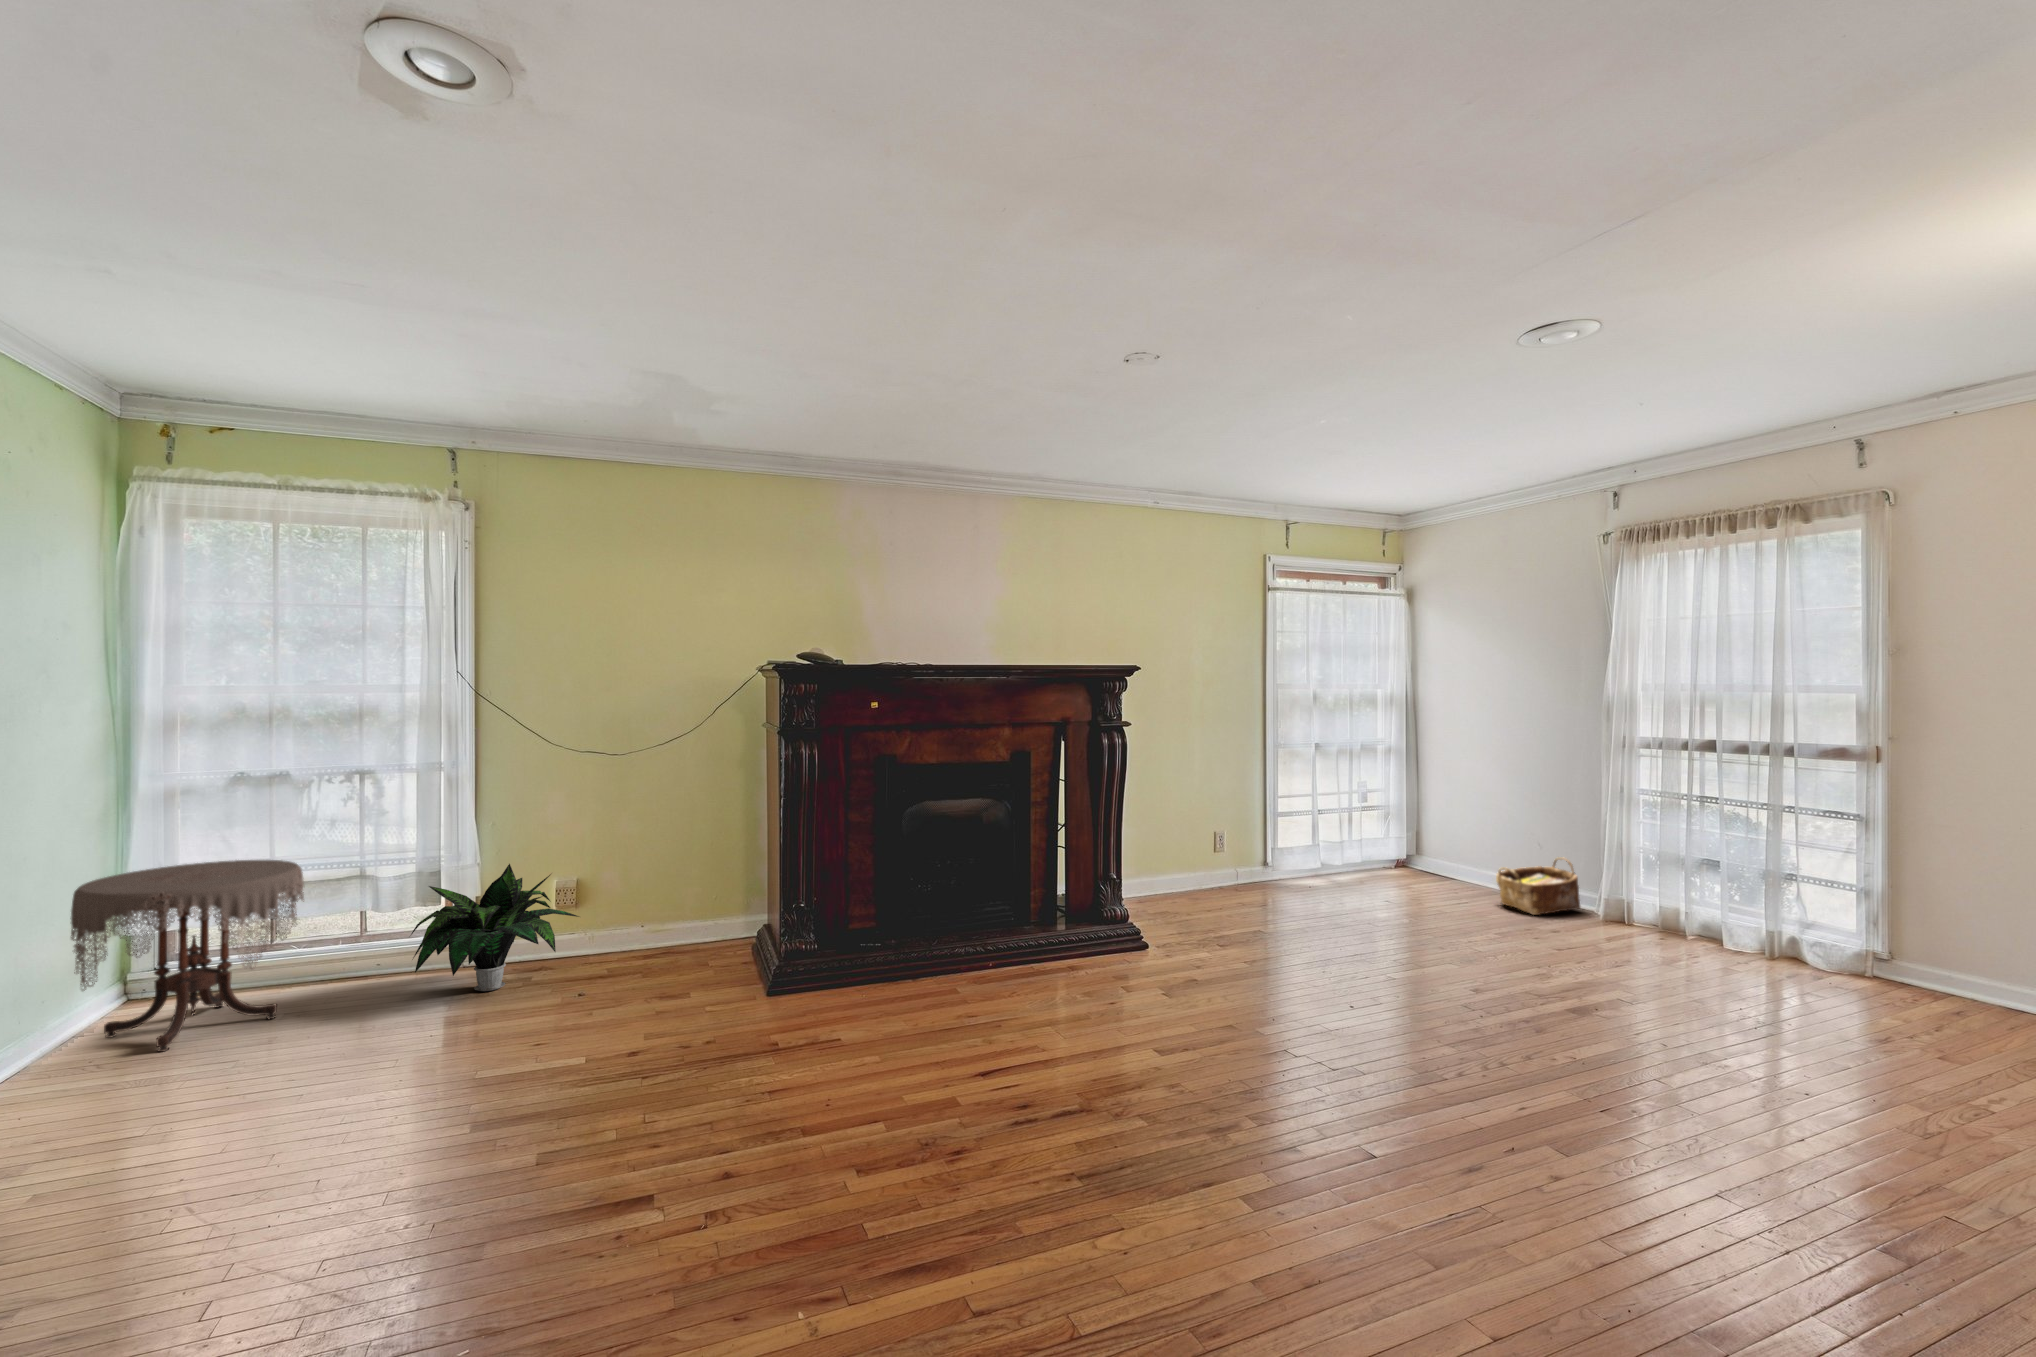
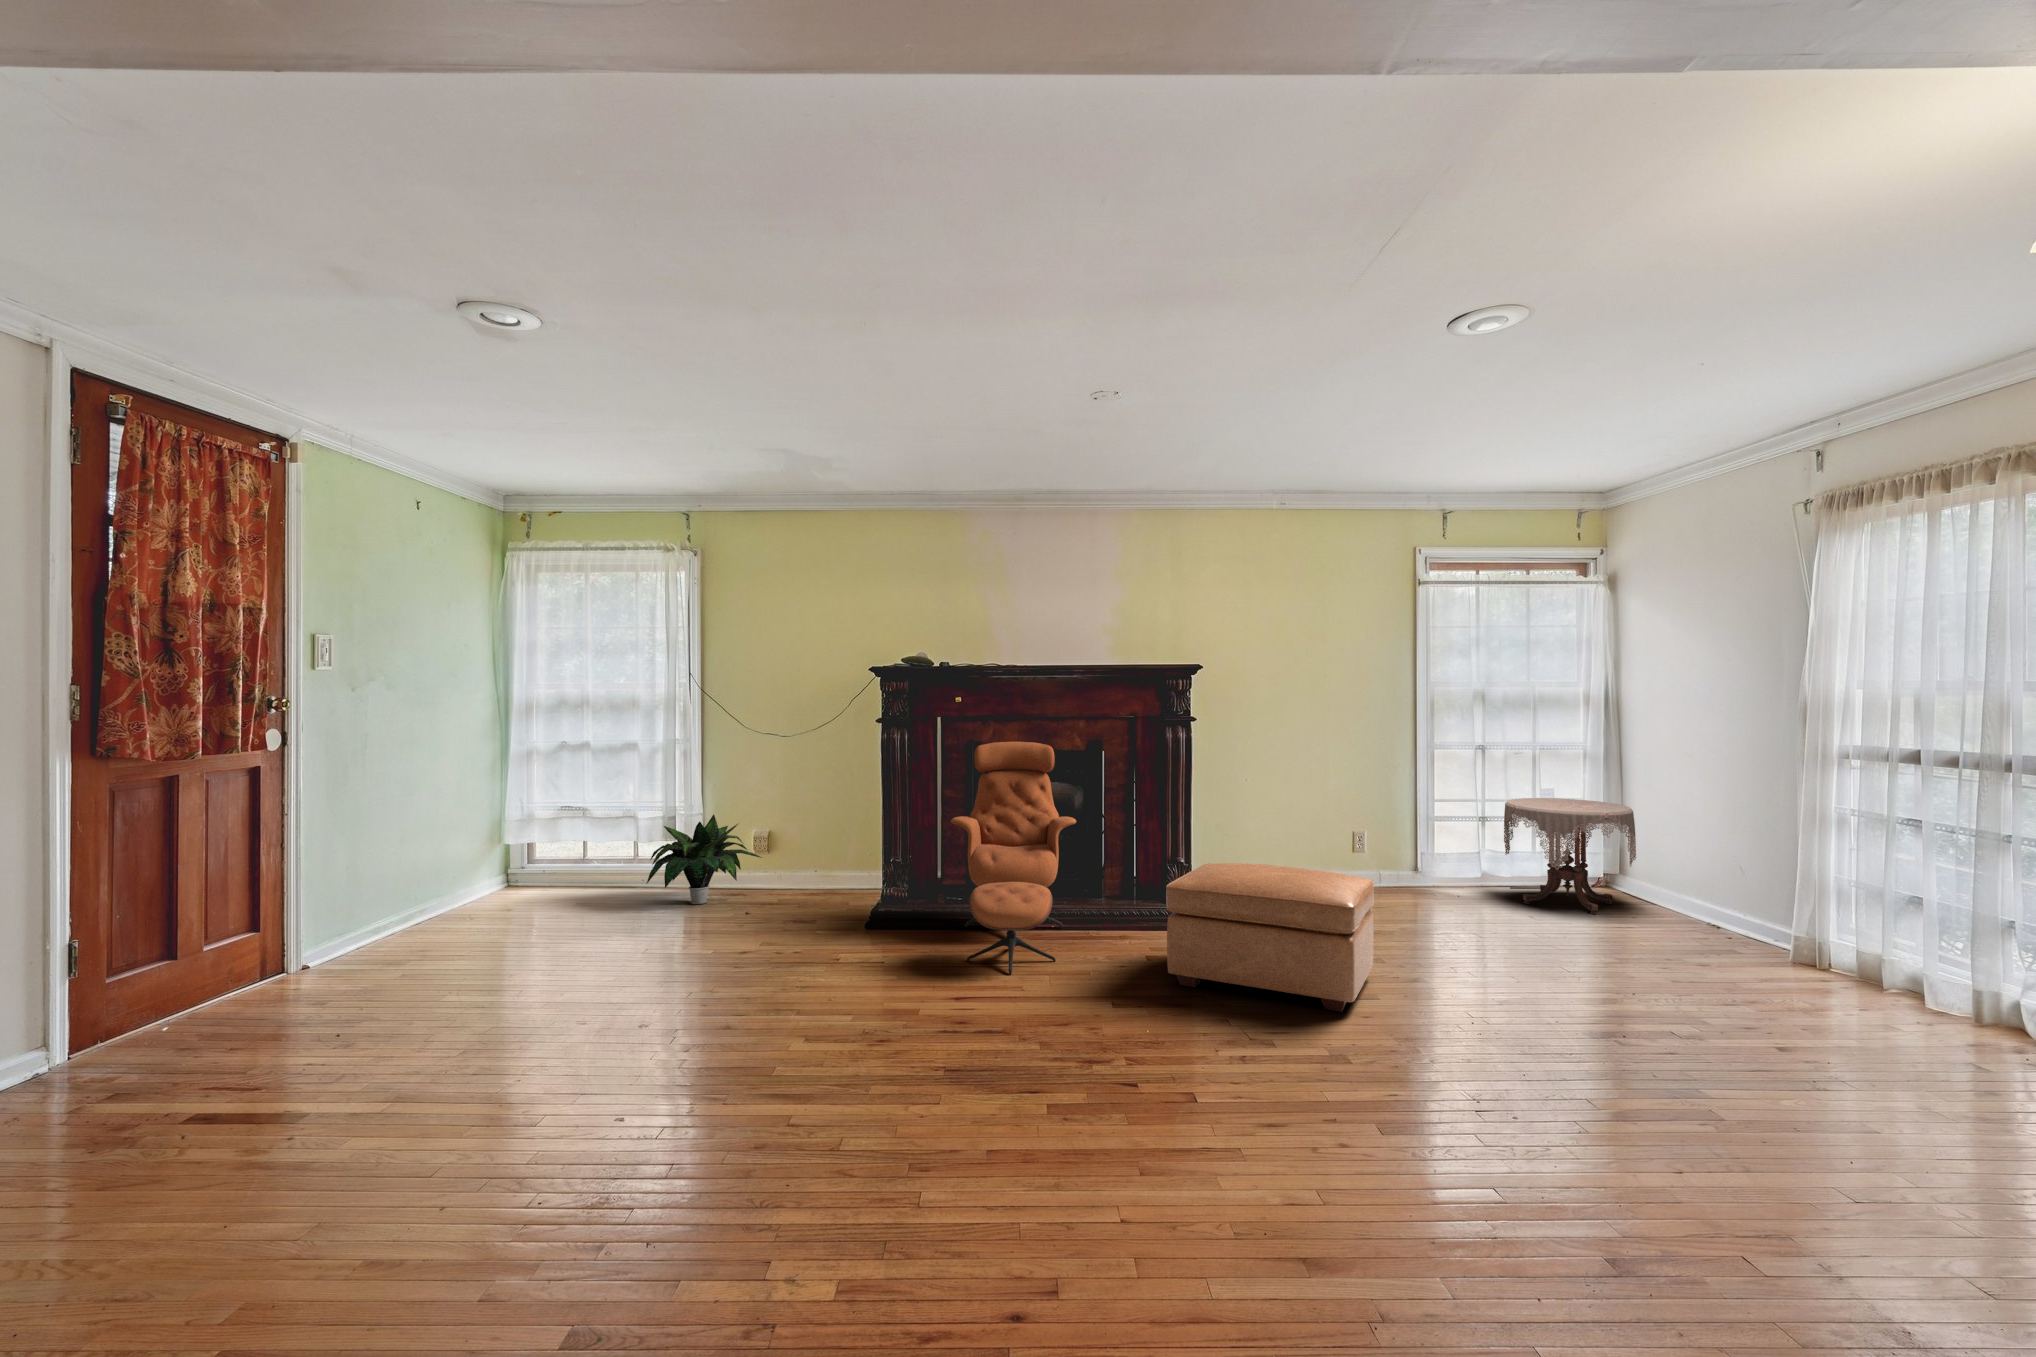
lounge chair: none [876,753,1046,1032] -> present [951,742,1076,975]
woven basket: present [1496,857,1580,915] -> none [1665,886,1774,948]
side table: present [71,860,304,1052] -> present [1504,798,1636,914]
ottoman: none [1175,879,1390,1022] -> present [1166,863,1374,1012]

